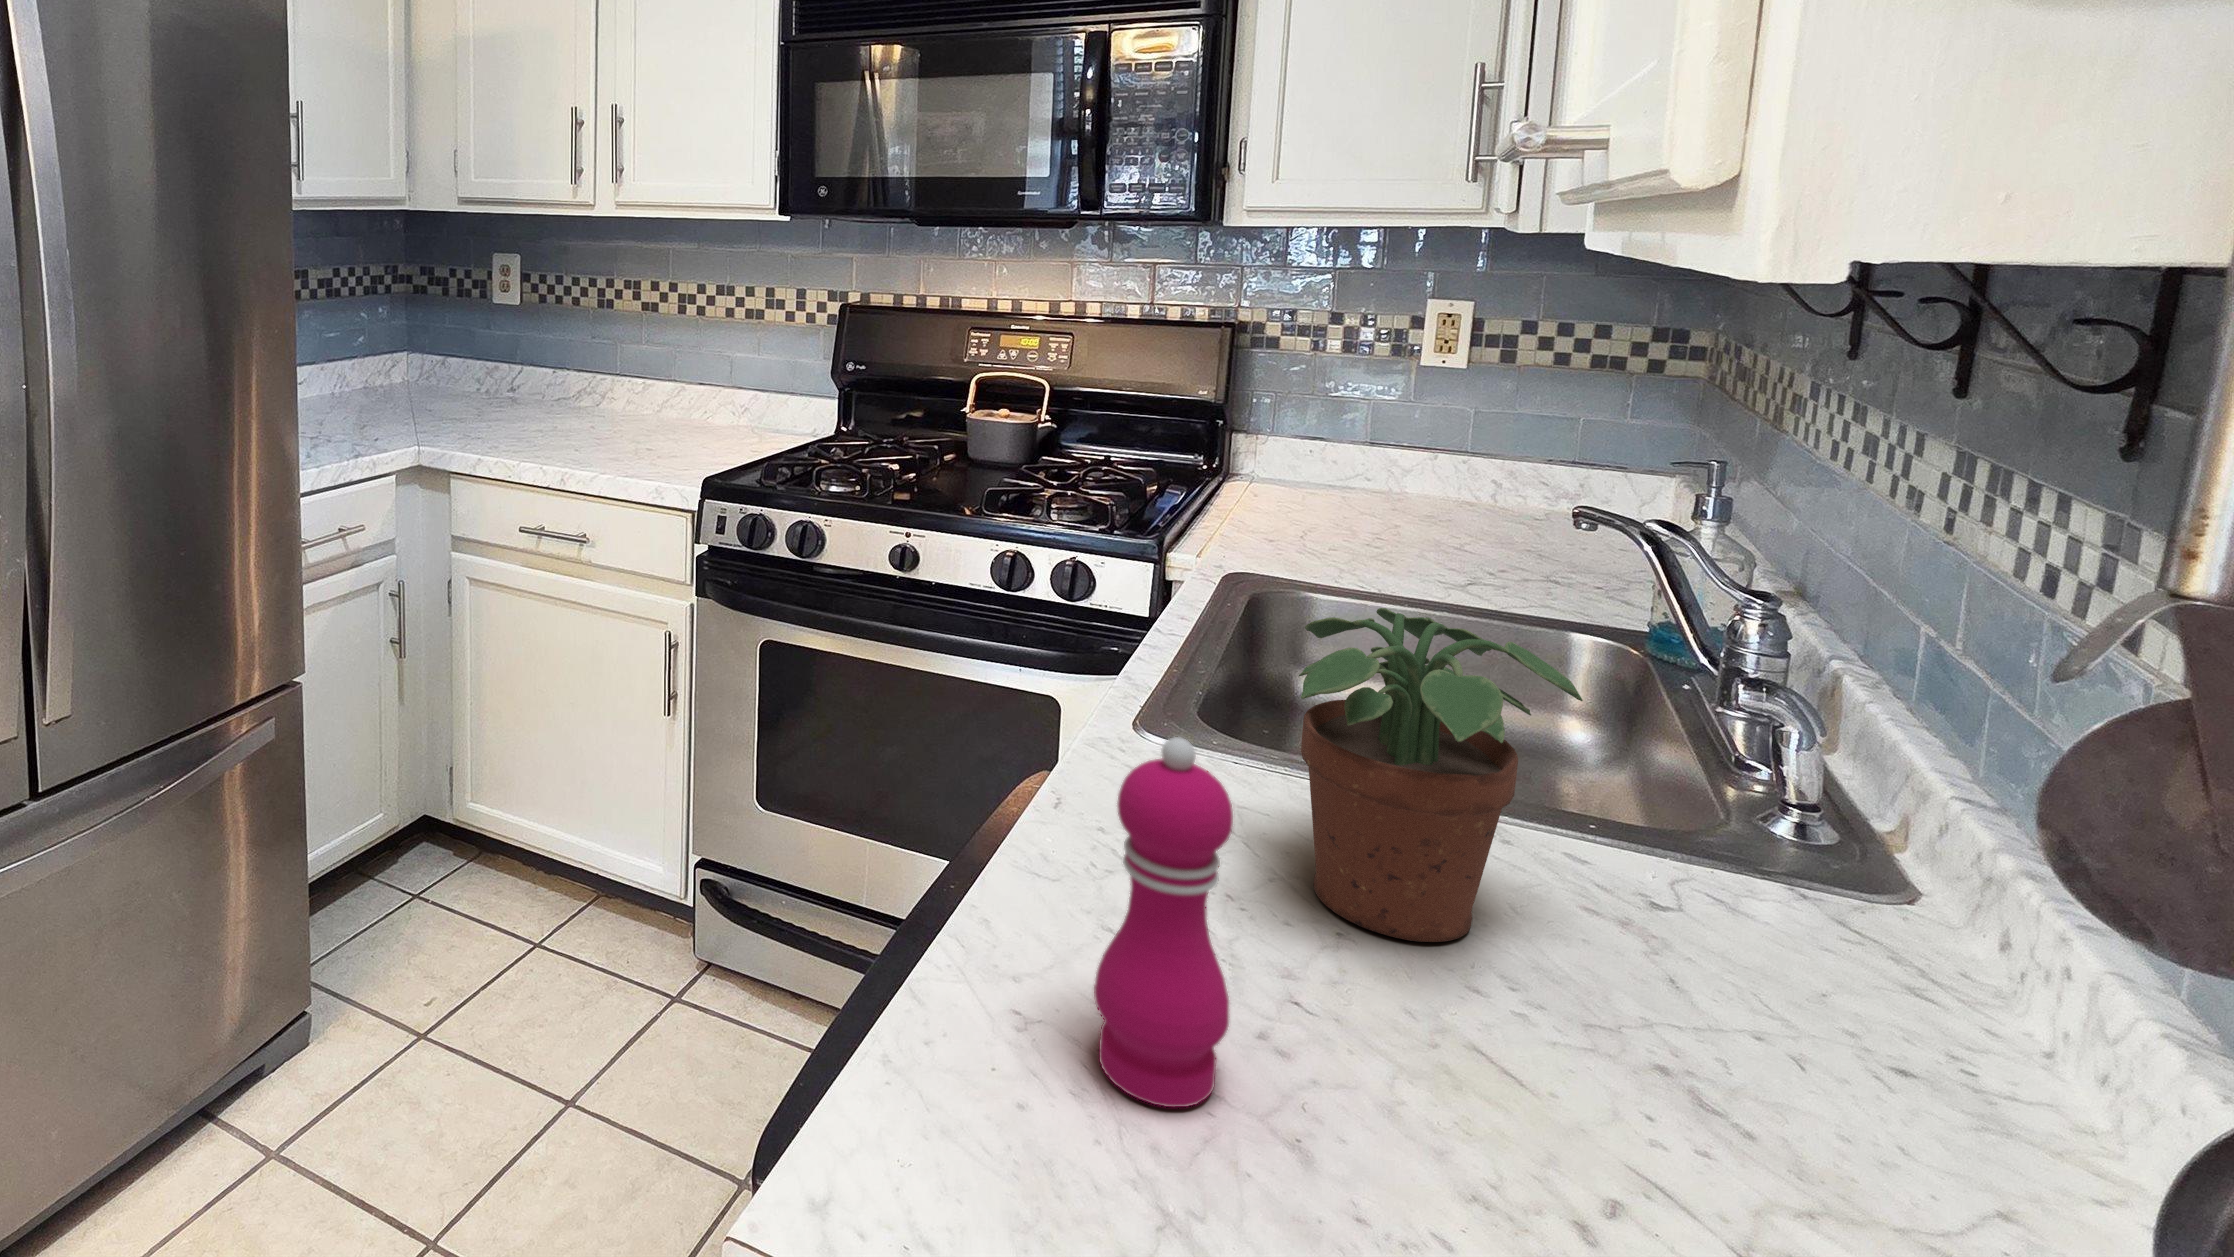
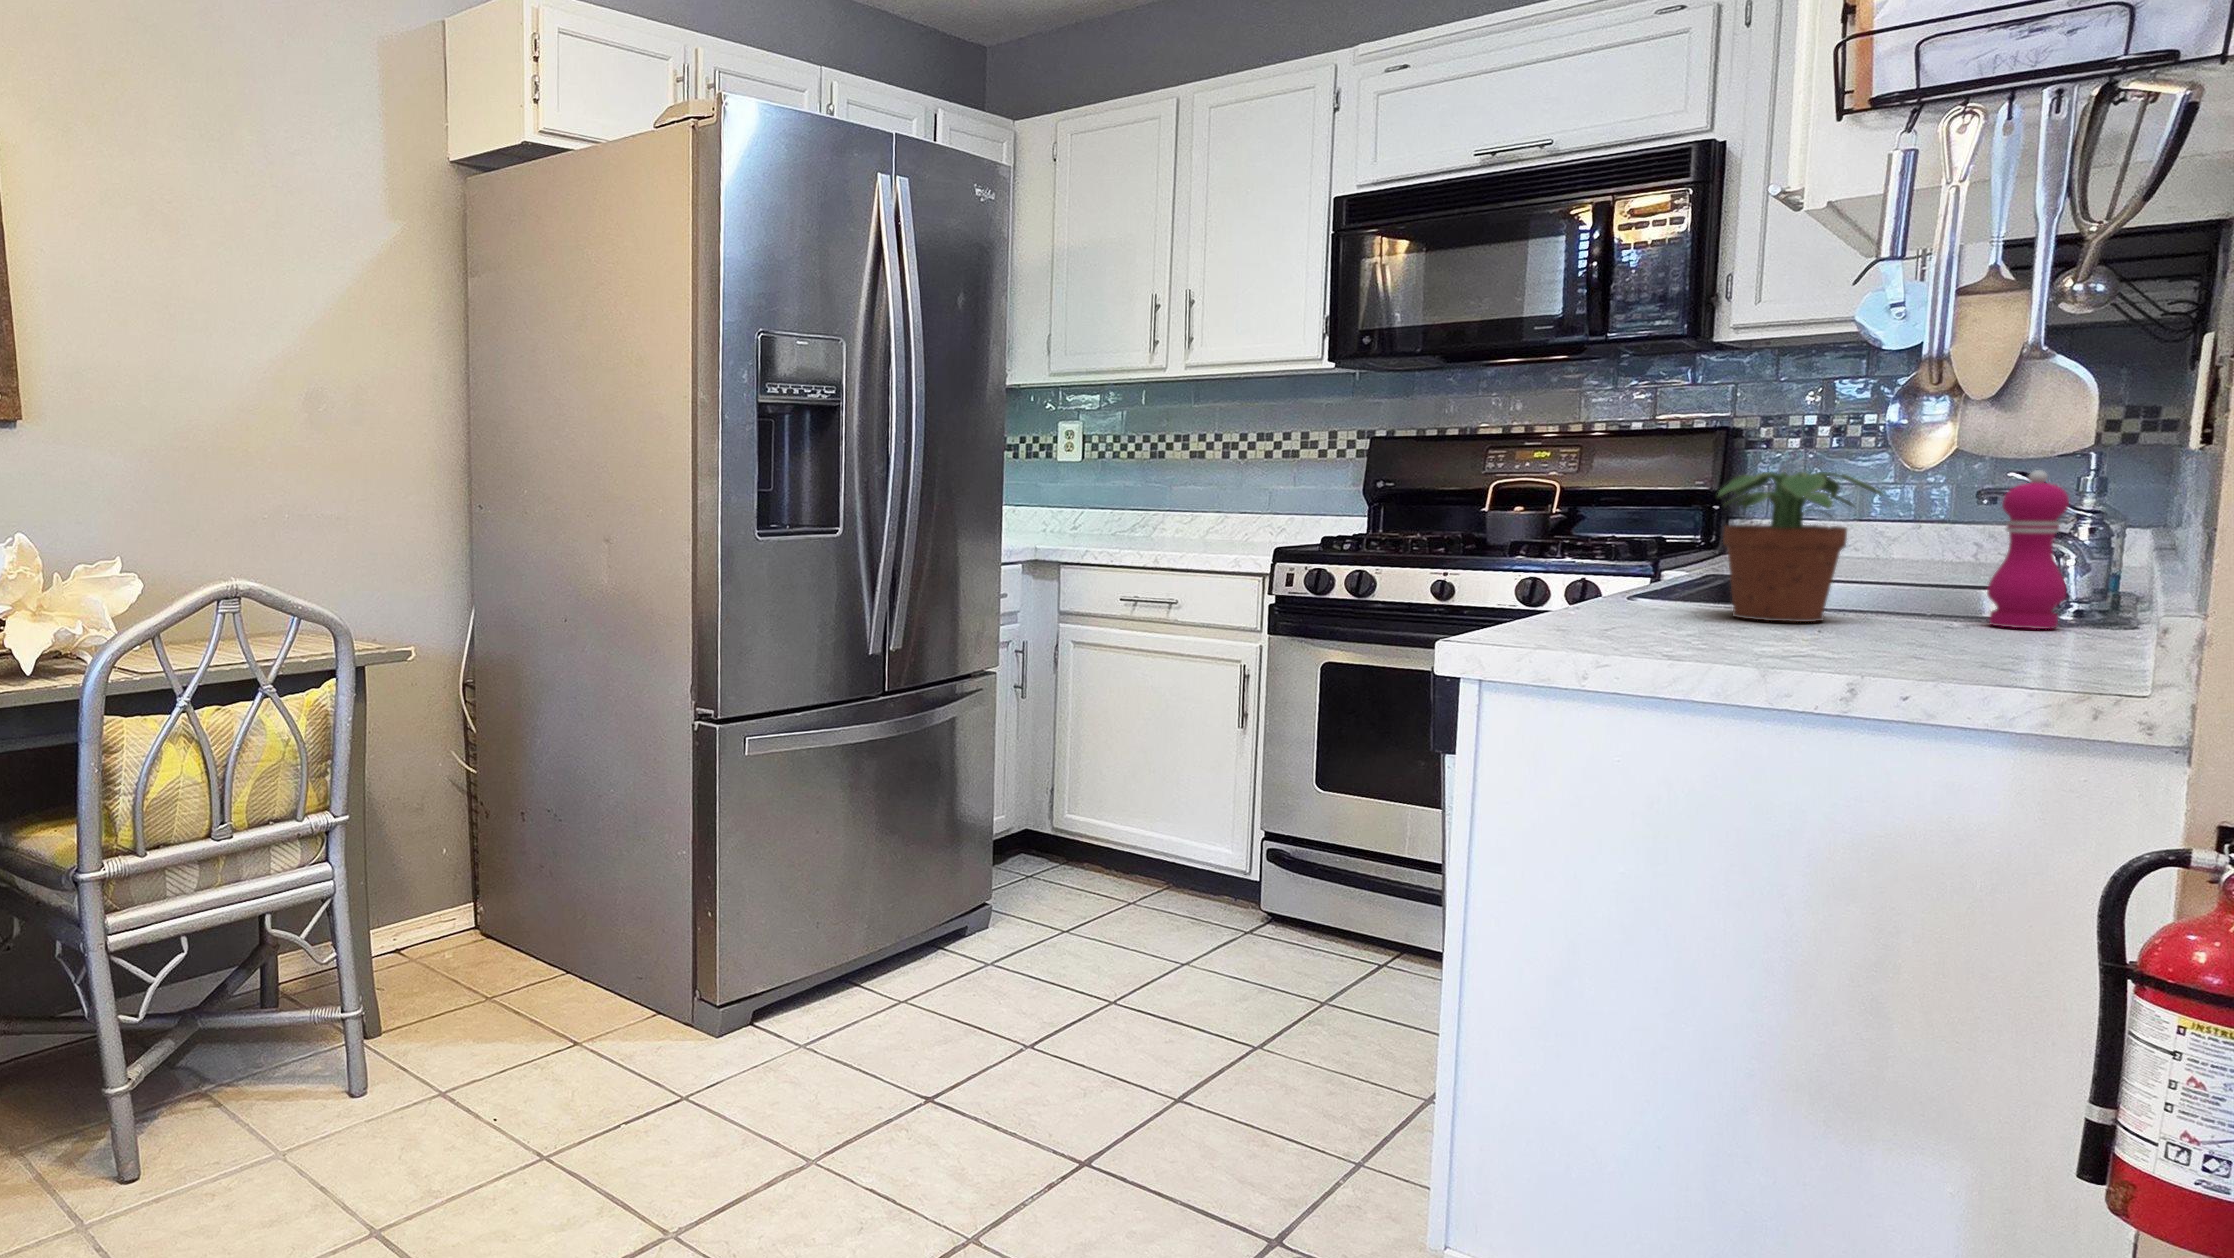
pepper mill: present [1094,737,1233,1107] -> present [1987,470,2069,629]

